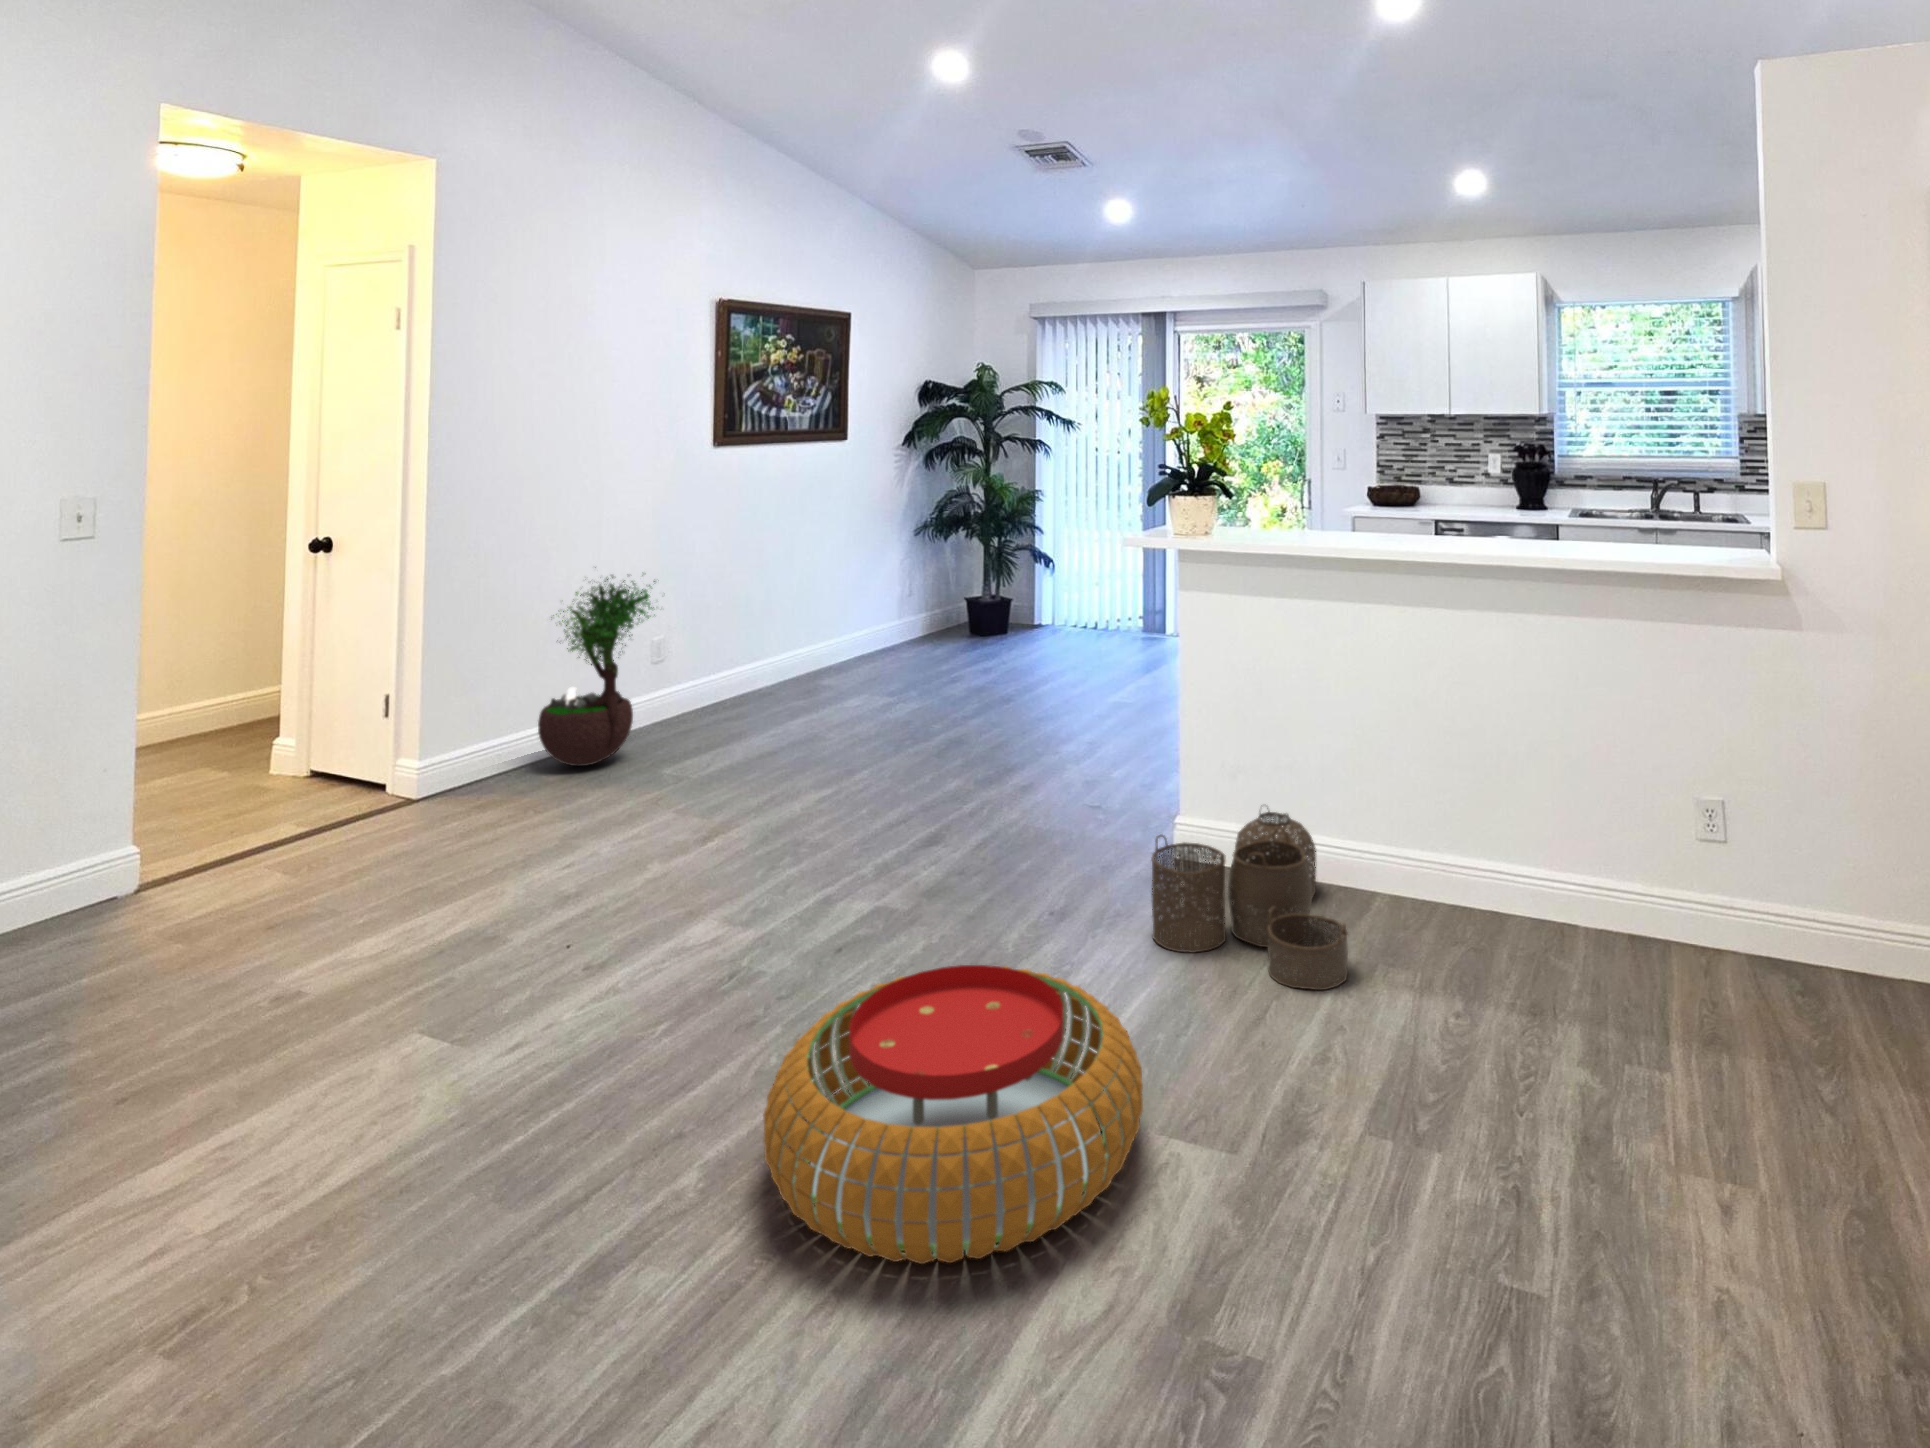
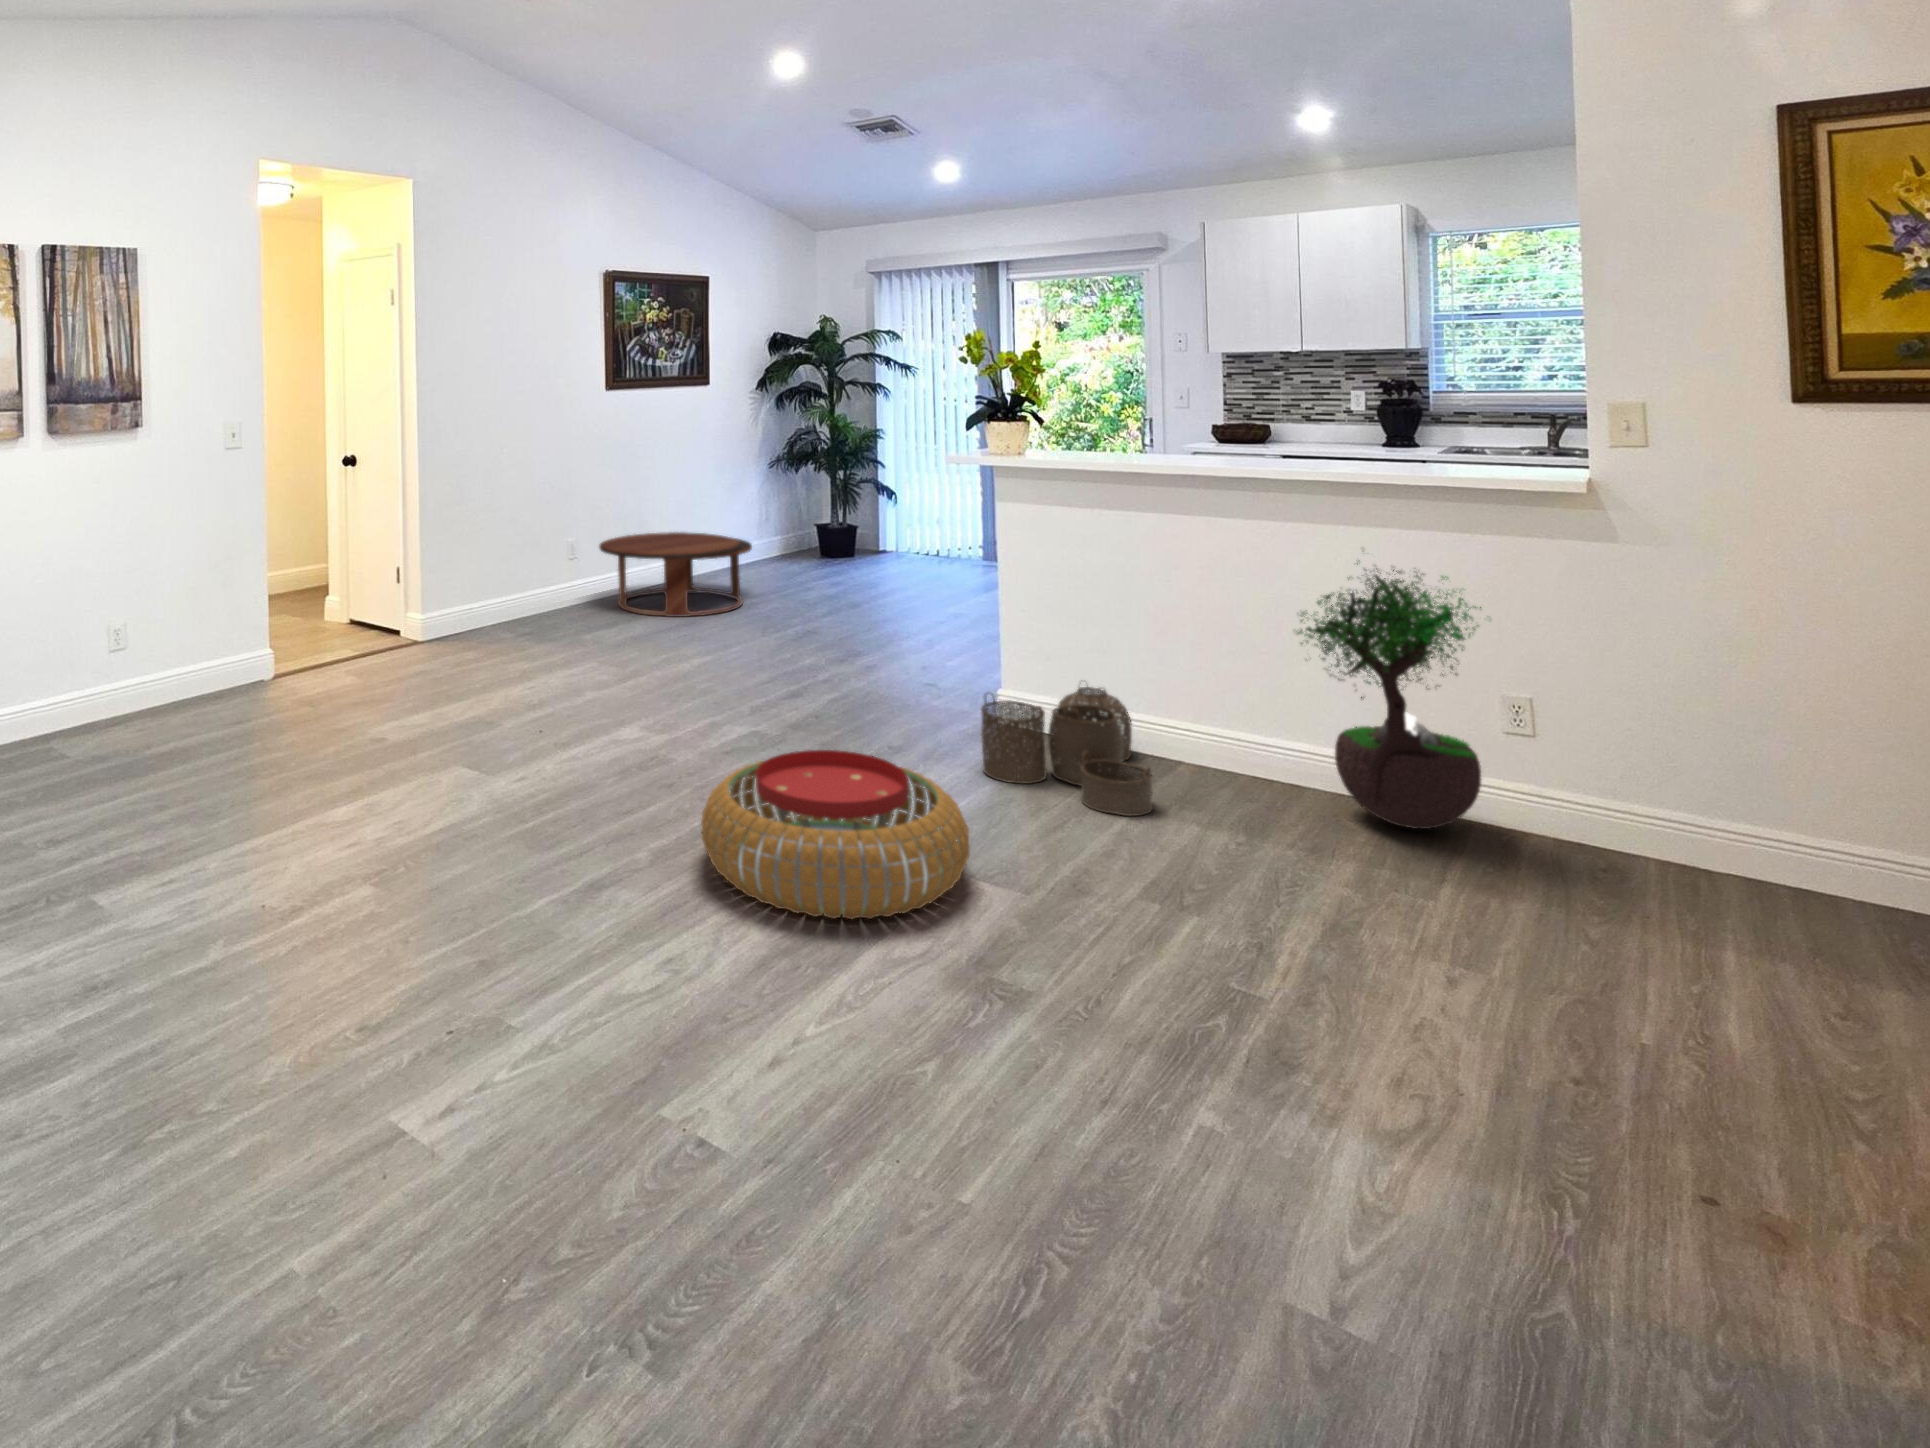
potted tree: present [538,567,656,766] -> present [1297,563,1481,829]
coffee table: none [694,618,889,727] -> present [599,532,752,617]

